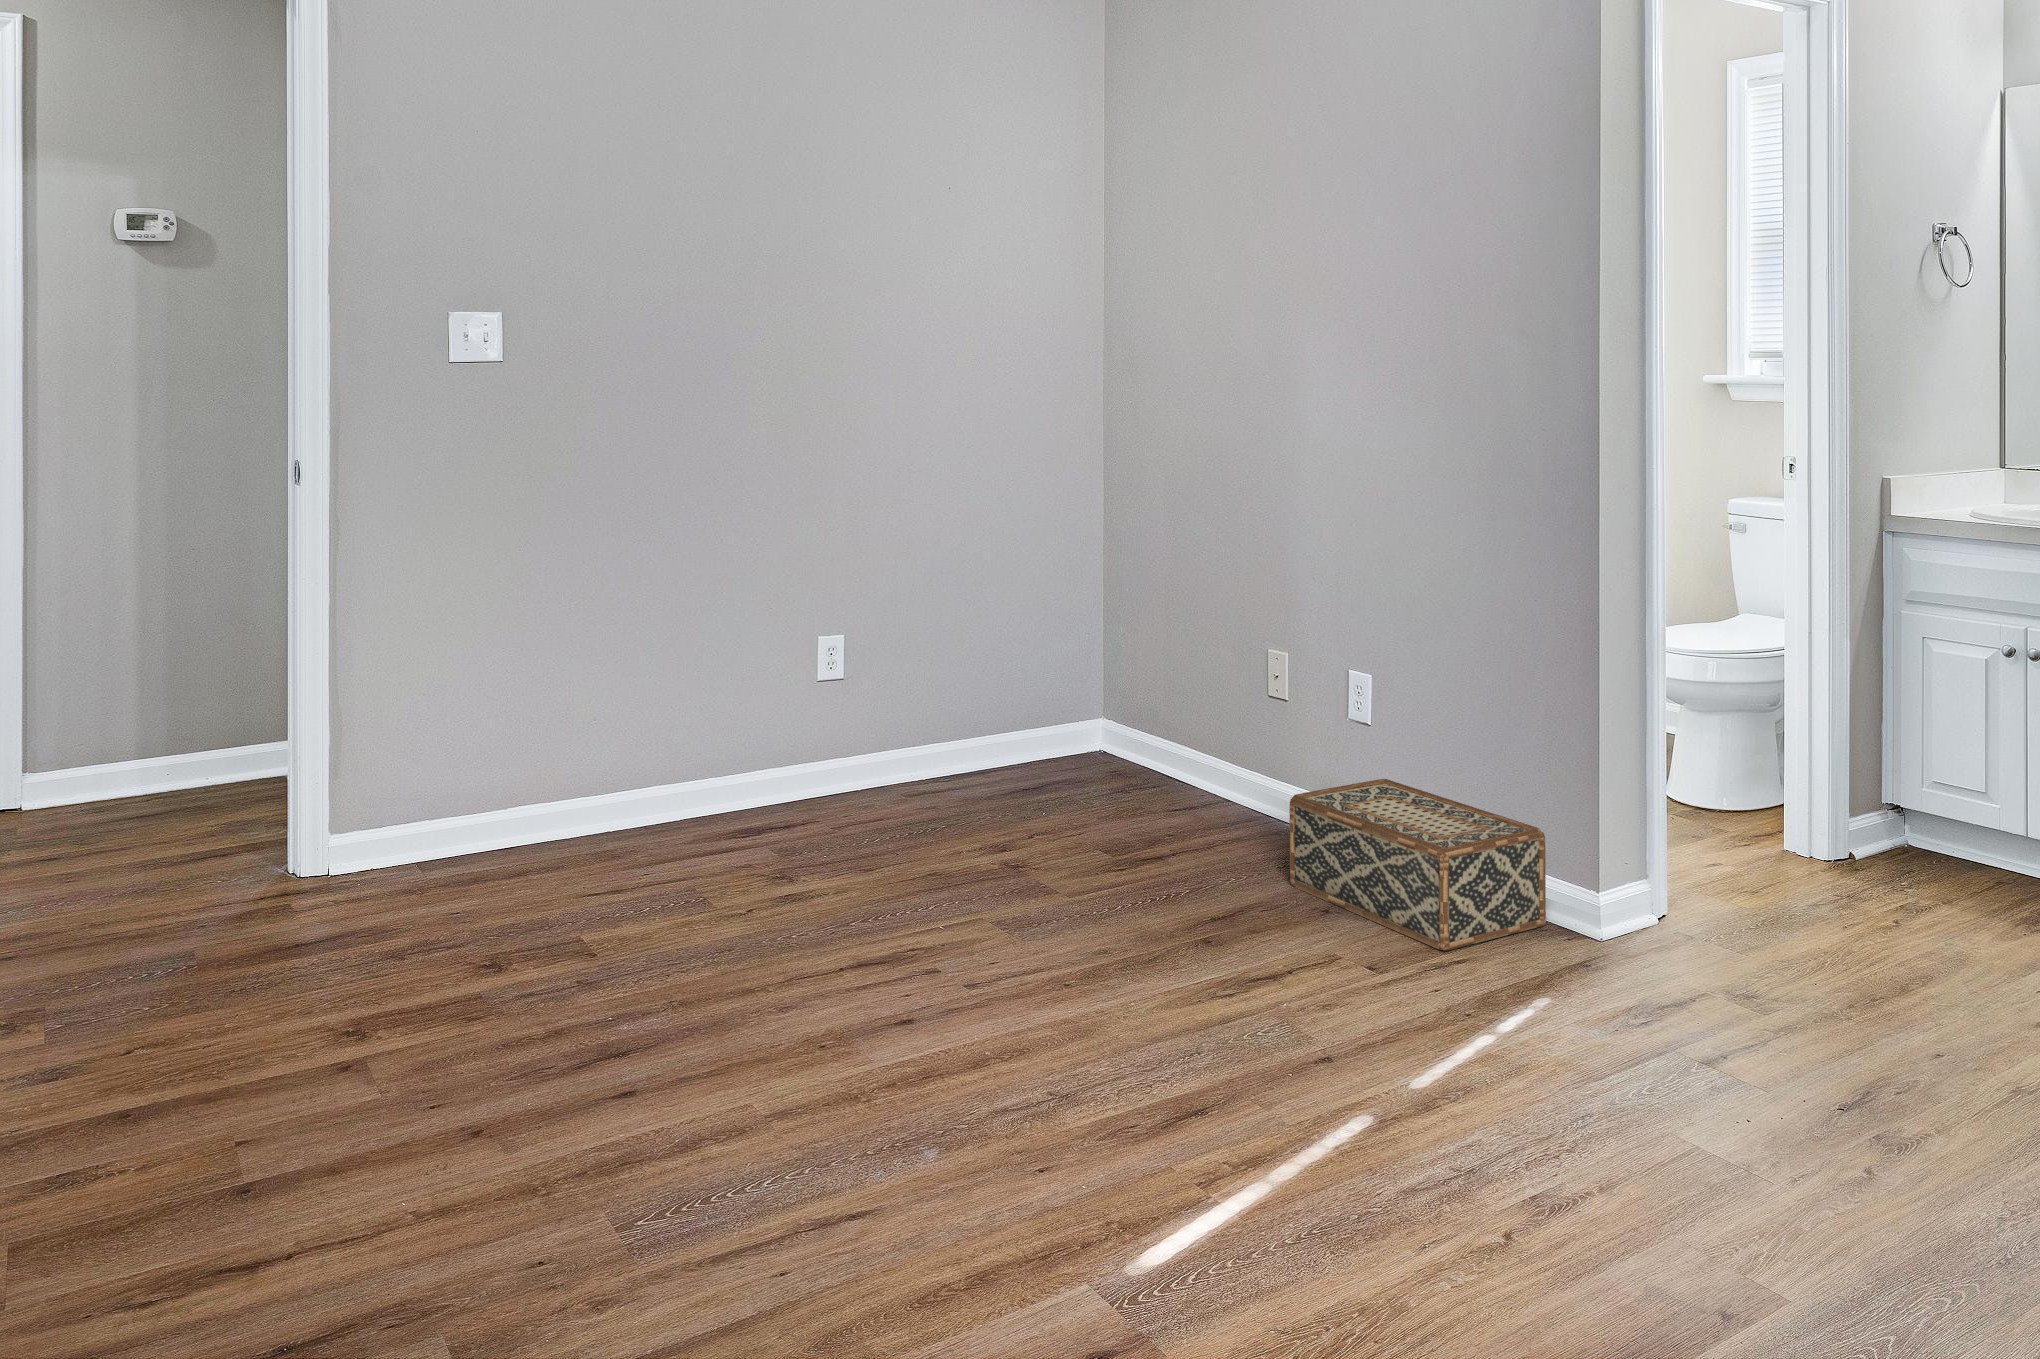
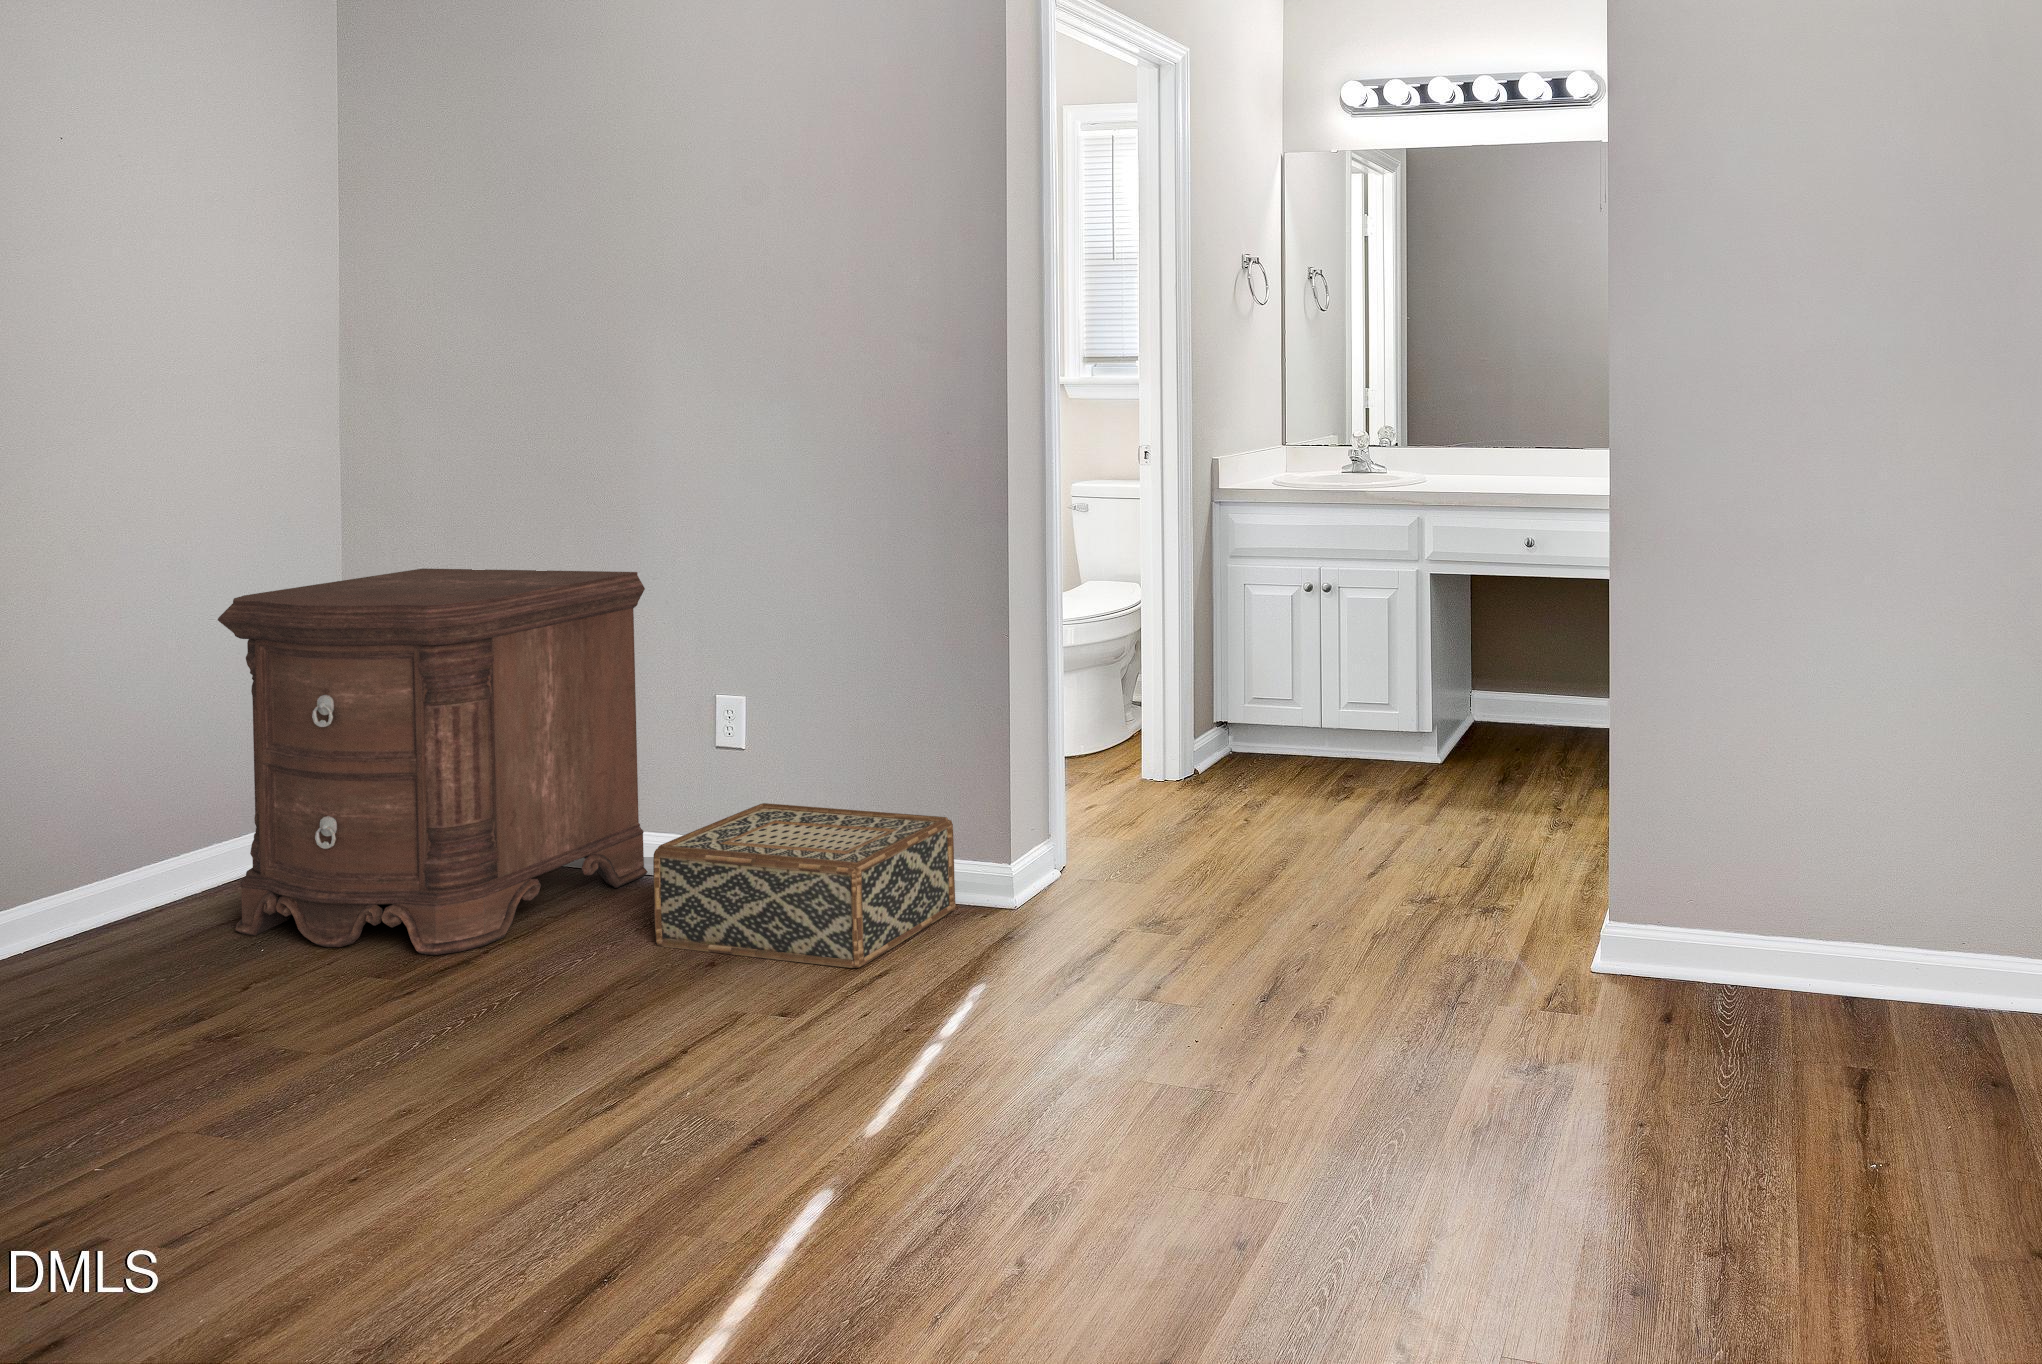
nightstand: none [1018,521,1299,850] -> present [218,569,647,955]

